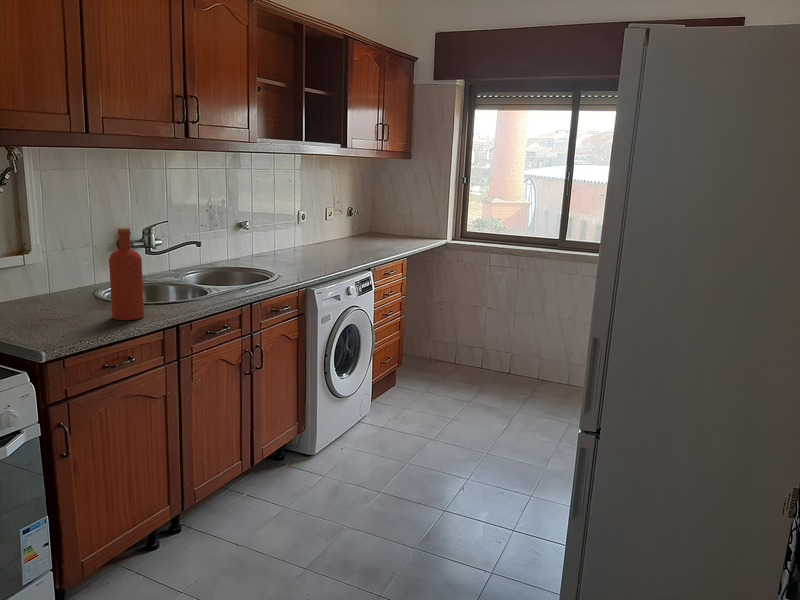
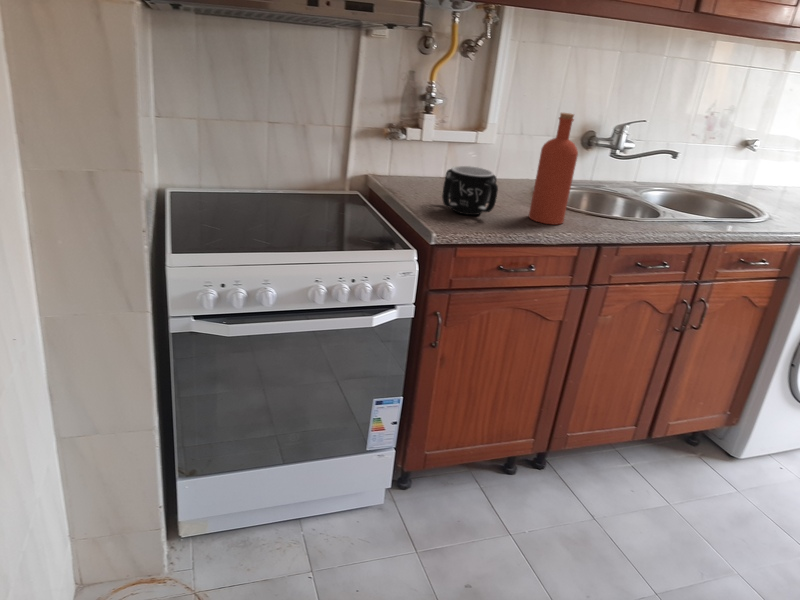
mug: none [21,287,84,331] -> present [442,166,498,215]

